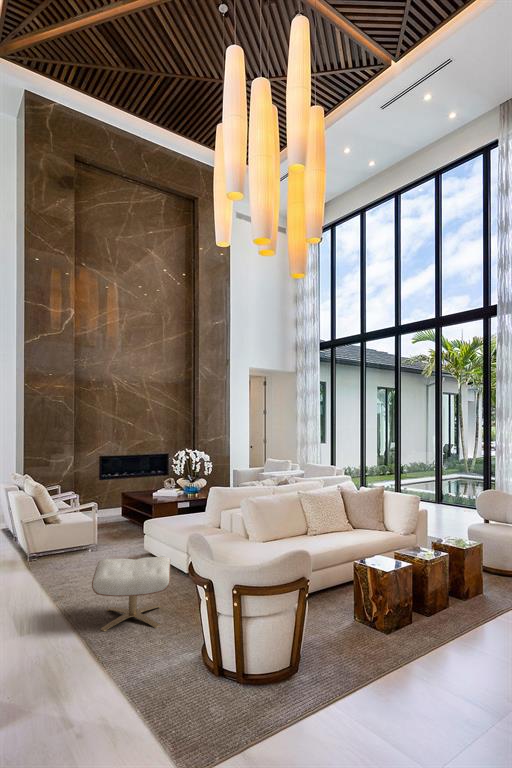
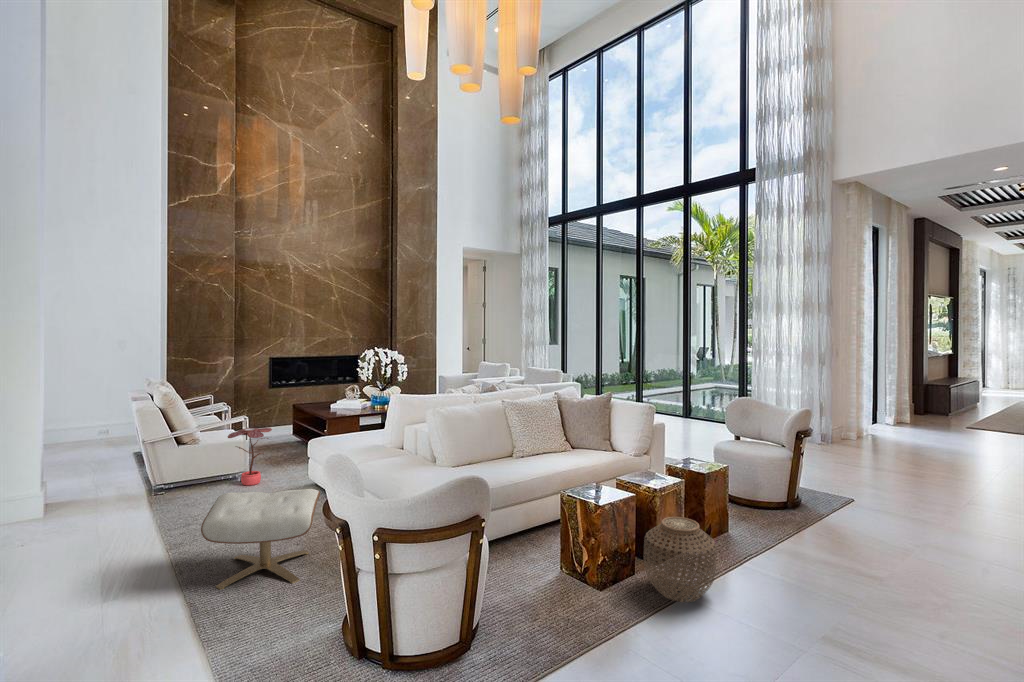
potted plant: none [84,511,116,557] -> present [228,428,272,485]
woven basket: none [420,579,476,645] -> present [644,517,716,602]

